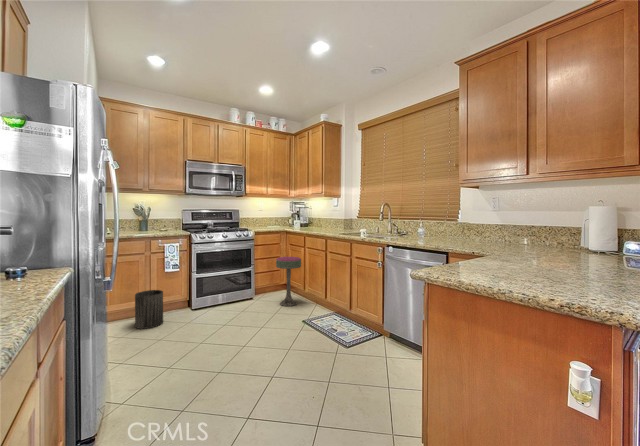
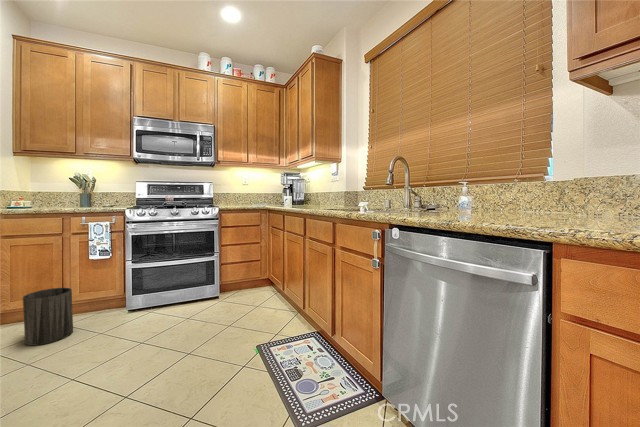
bar stool: present [276,257,301,306] -> none [244,242,280,312]

